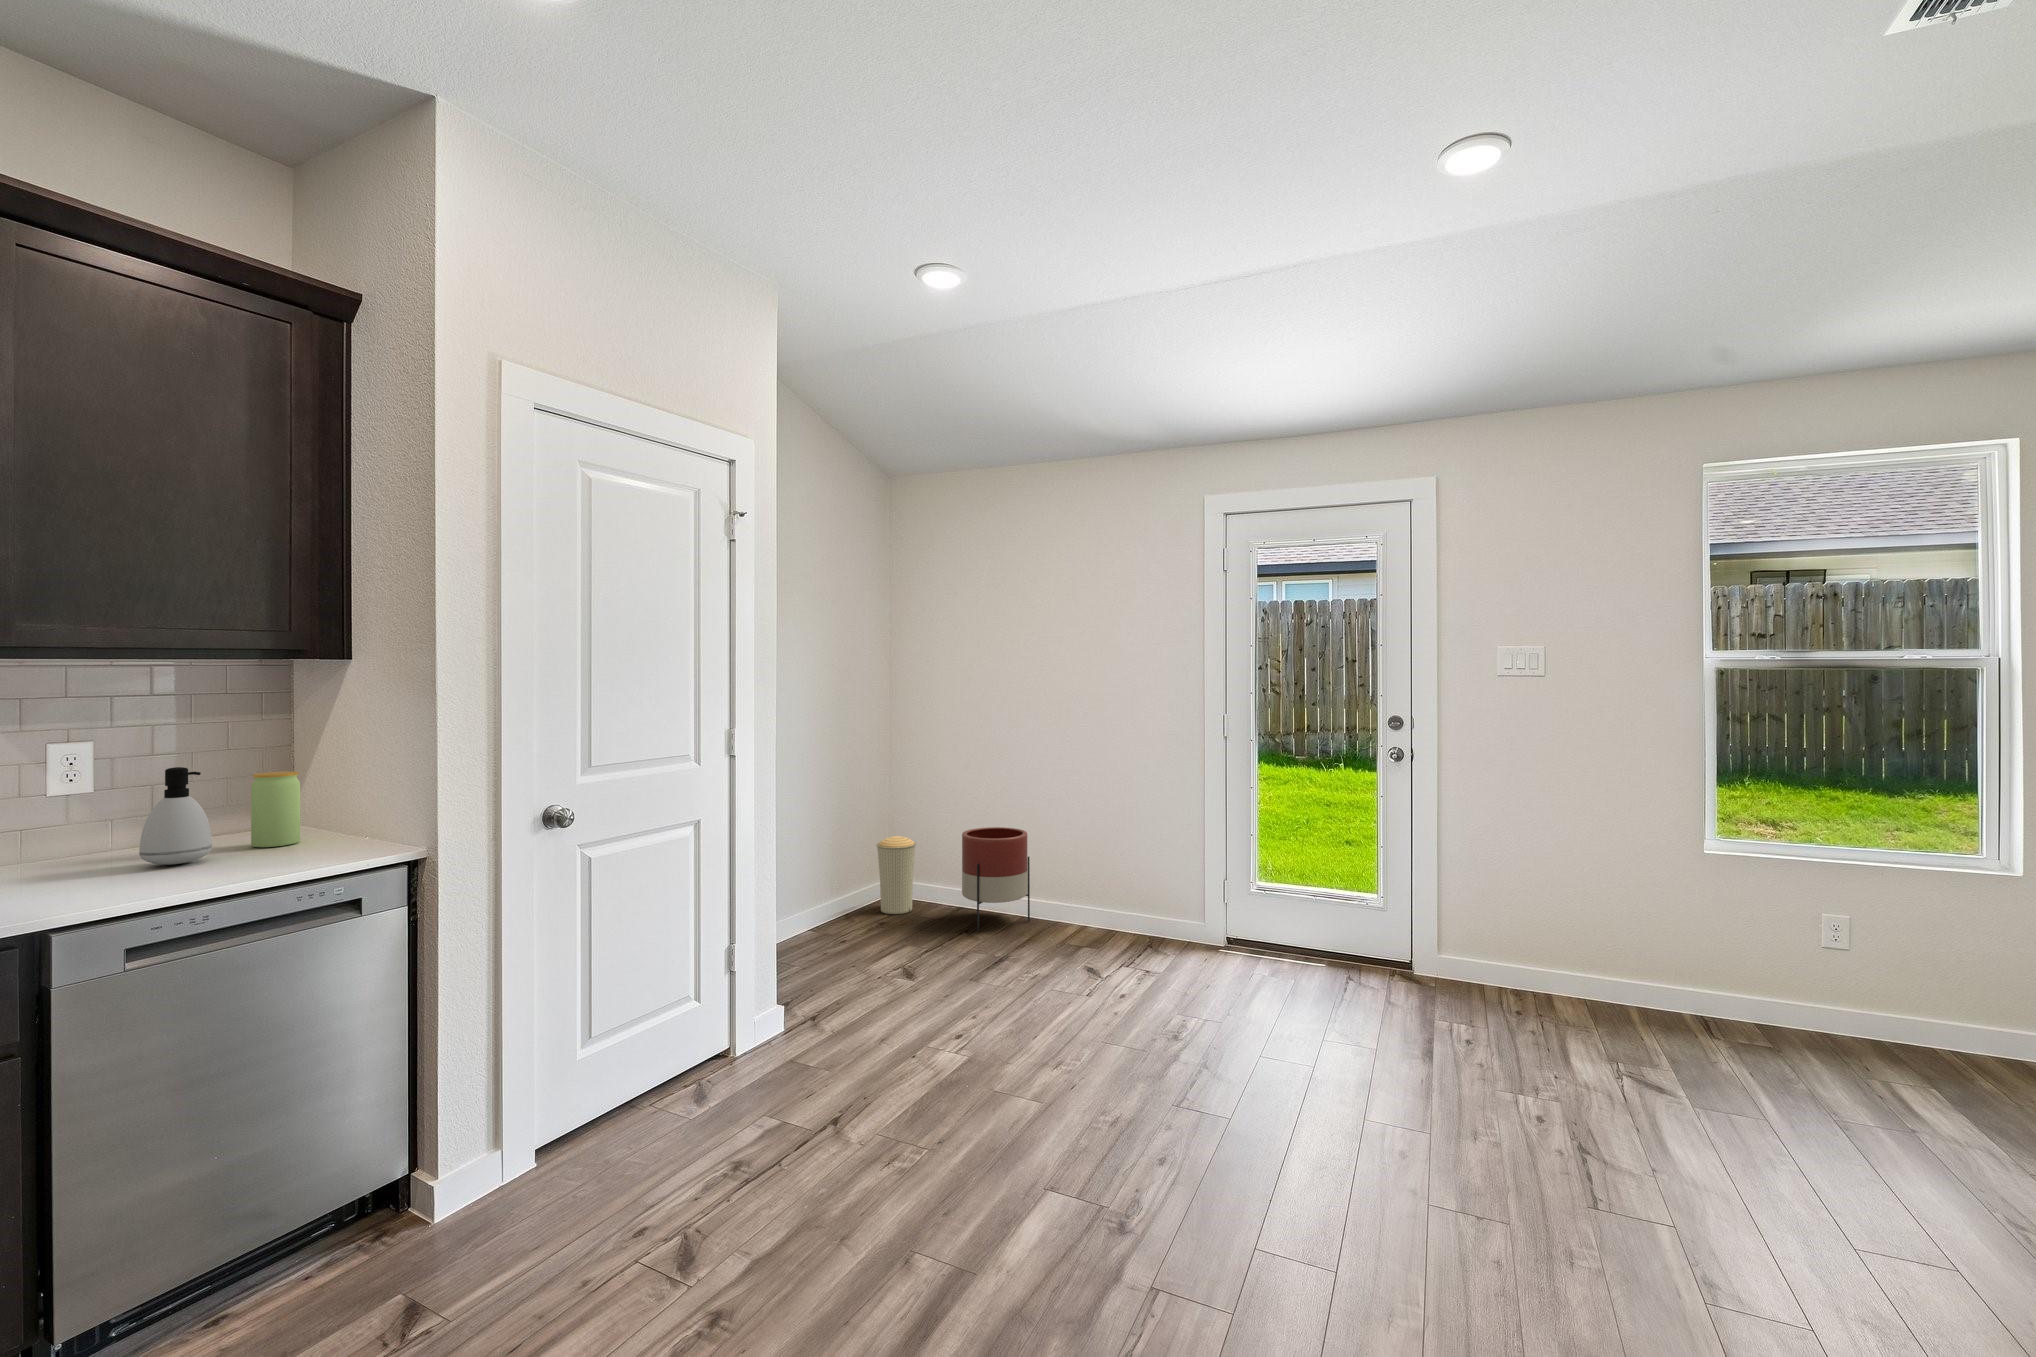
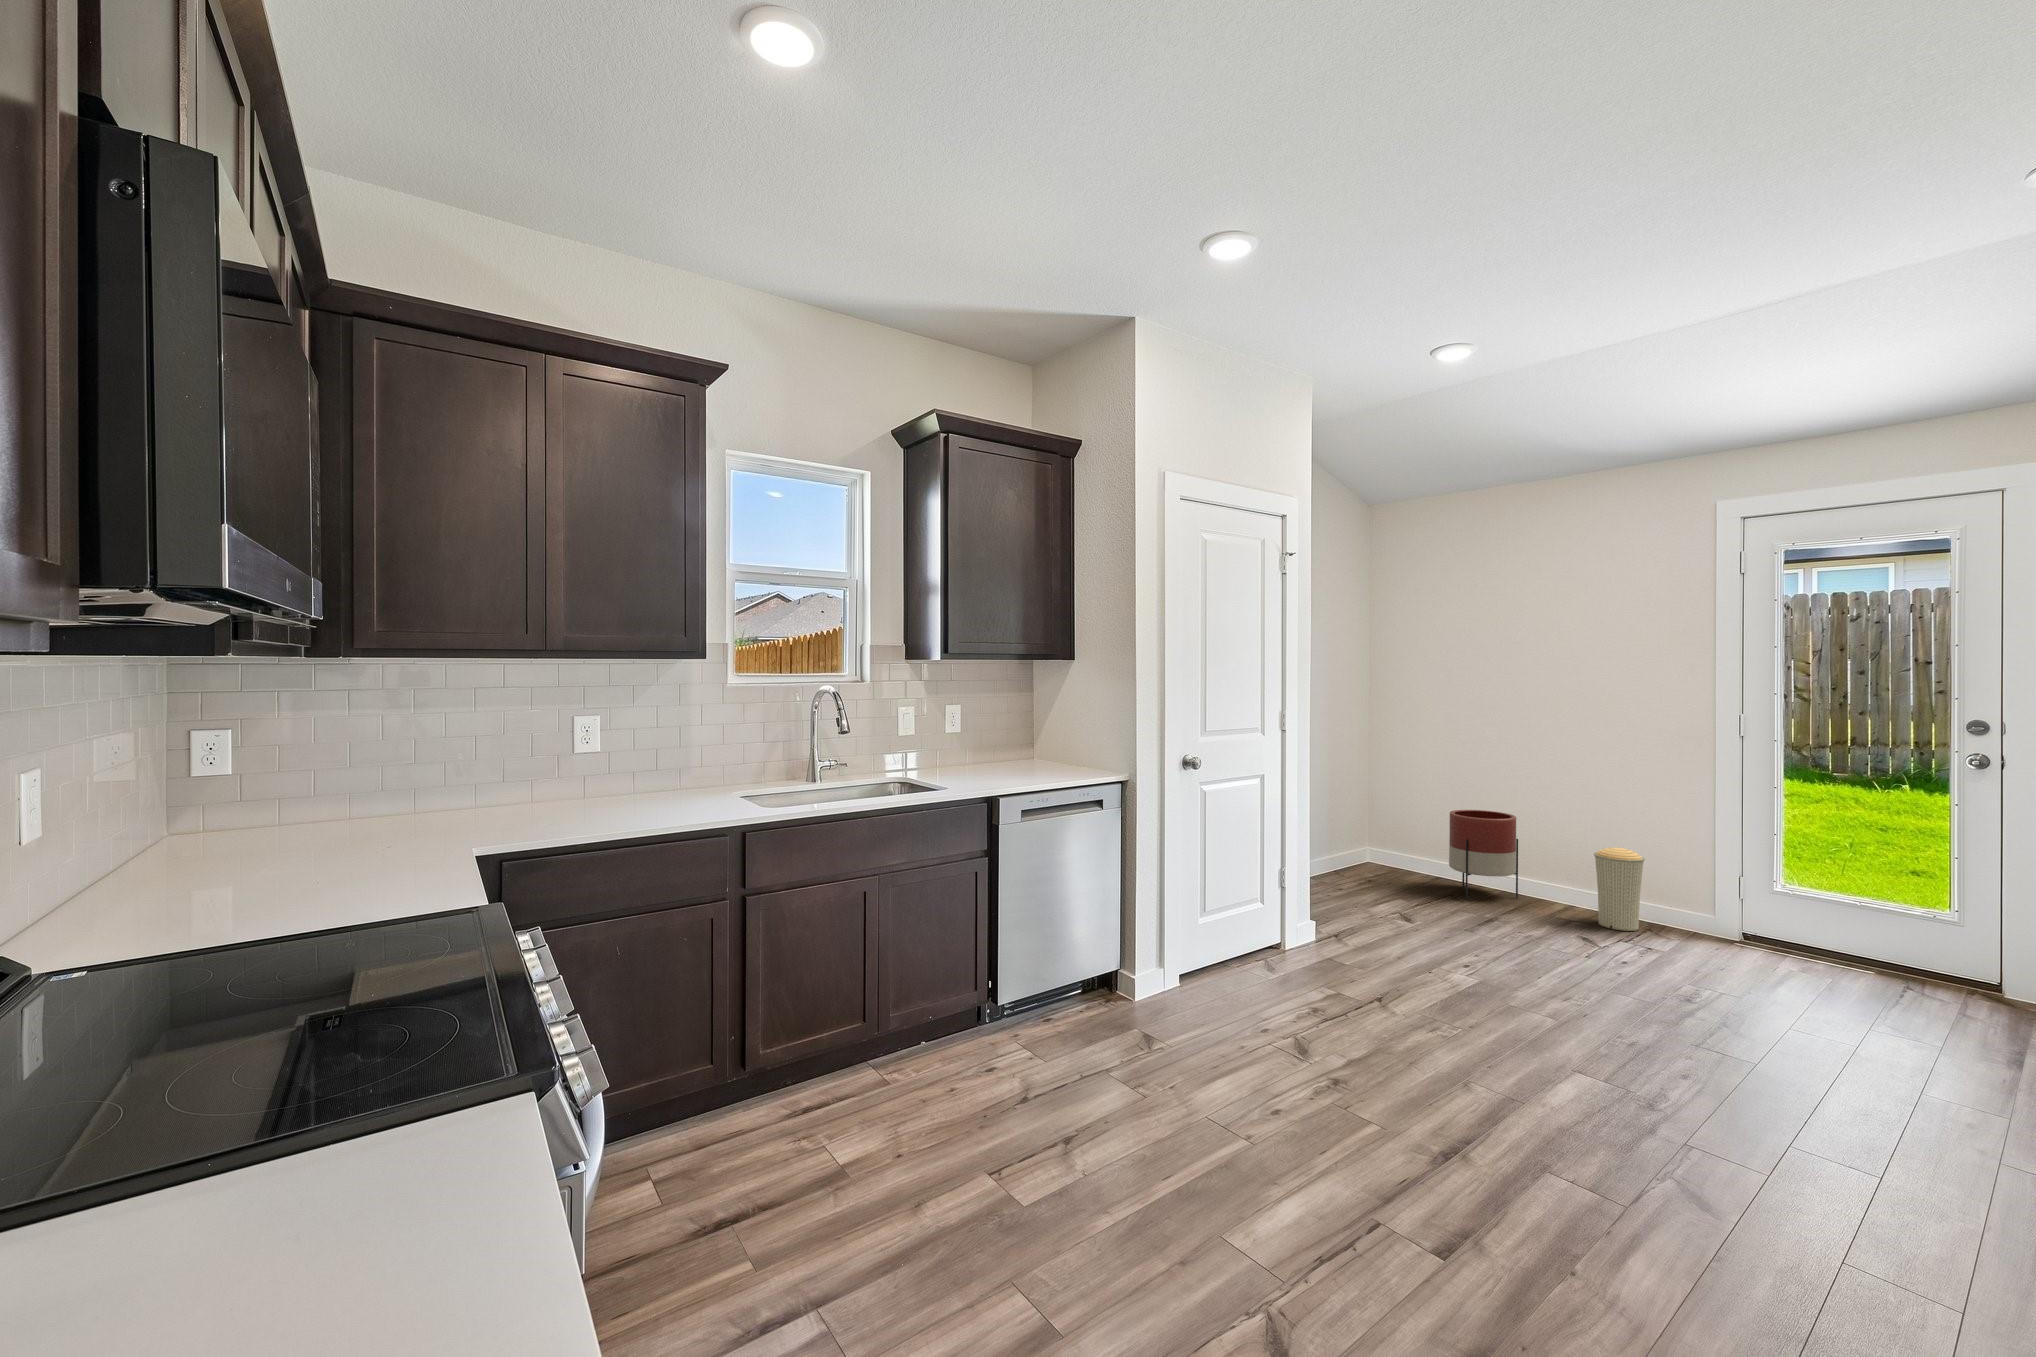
soap dispenser: present [139,767,212,865] -> none [996,721,1025,774]
jar: present [251,771,300,847] -> none [1030,727,1052,769]
trash can: present [876,836,916,914] -> present [1594,847,1645,931]

